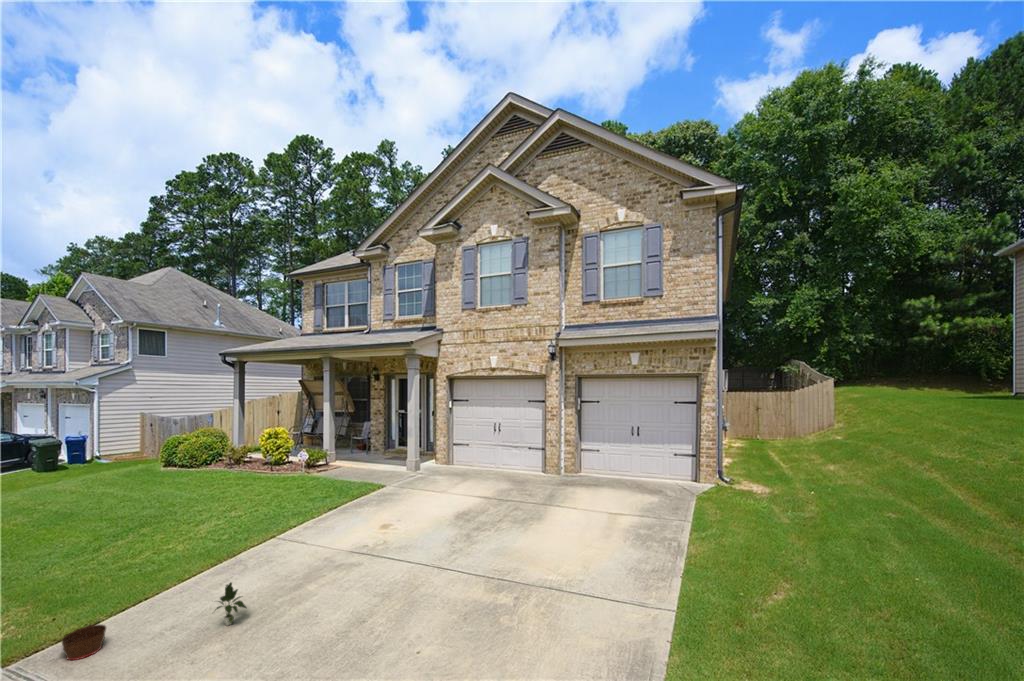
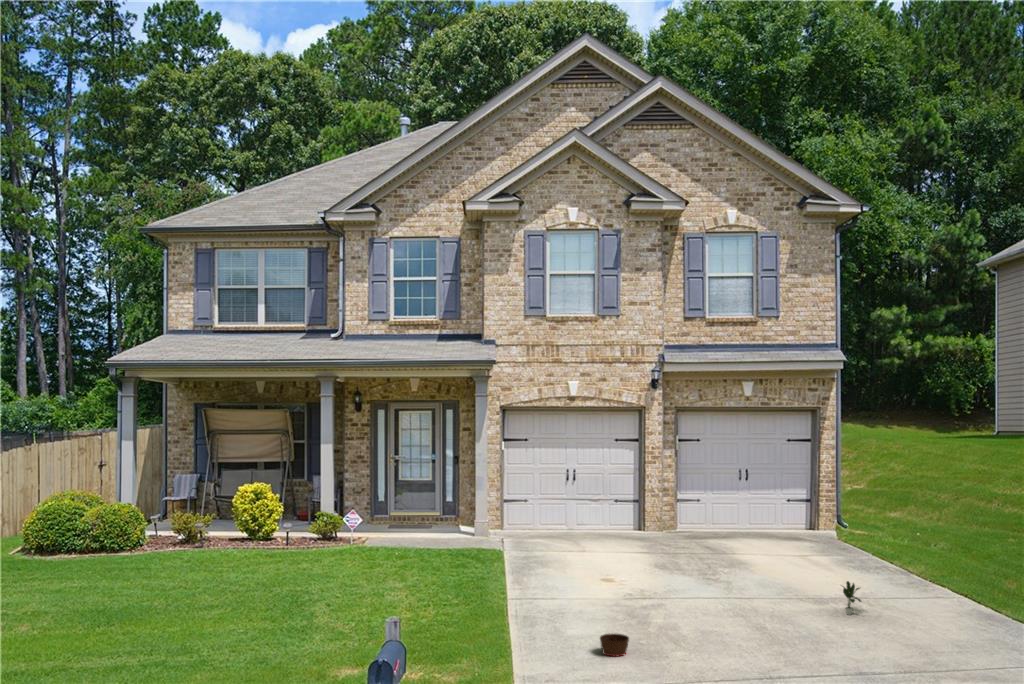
potted plant: present [215,582,247,626] -> present [843,581,861,615]

